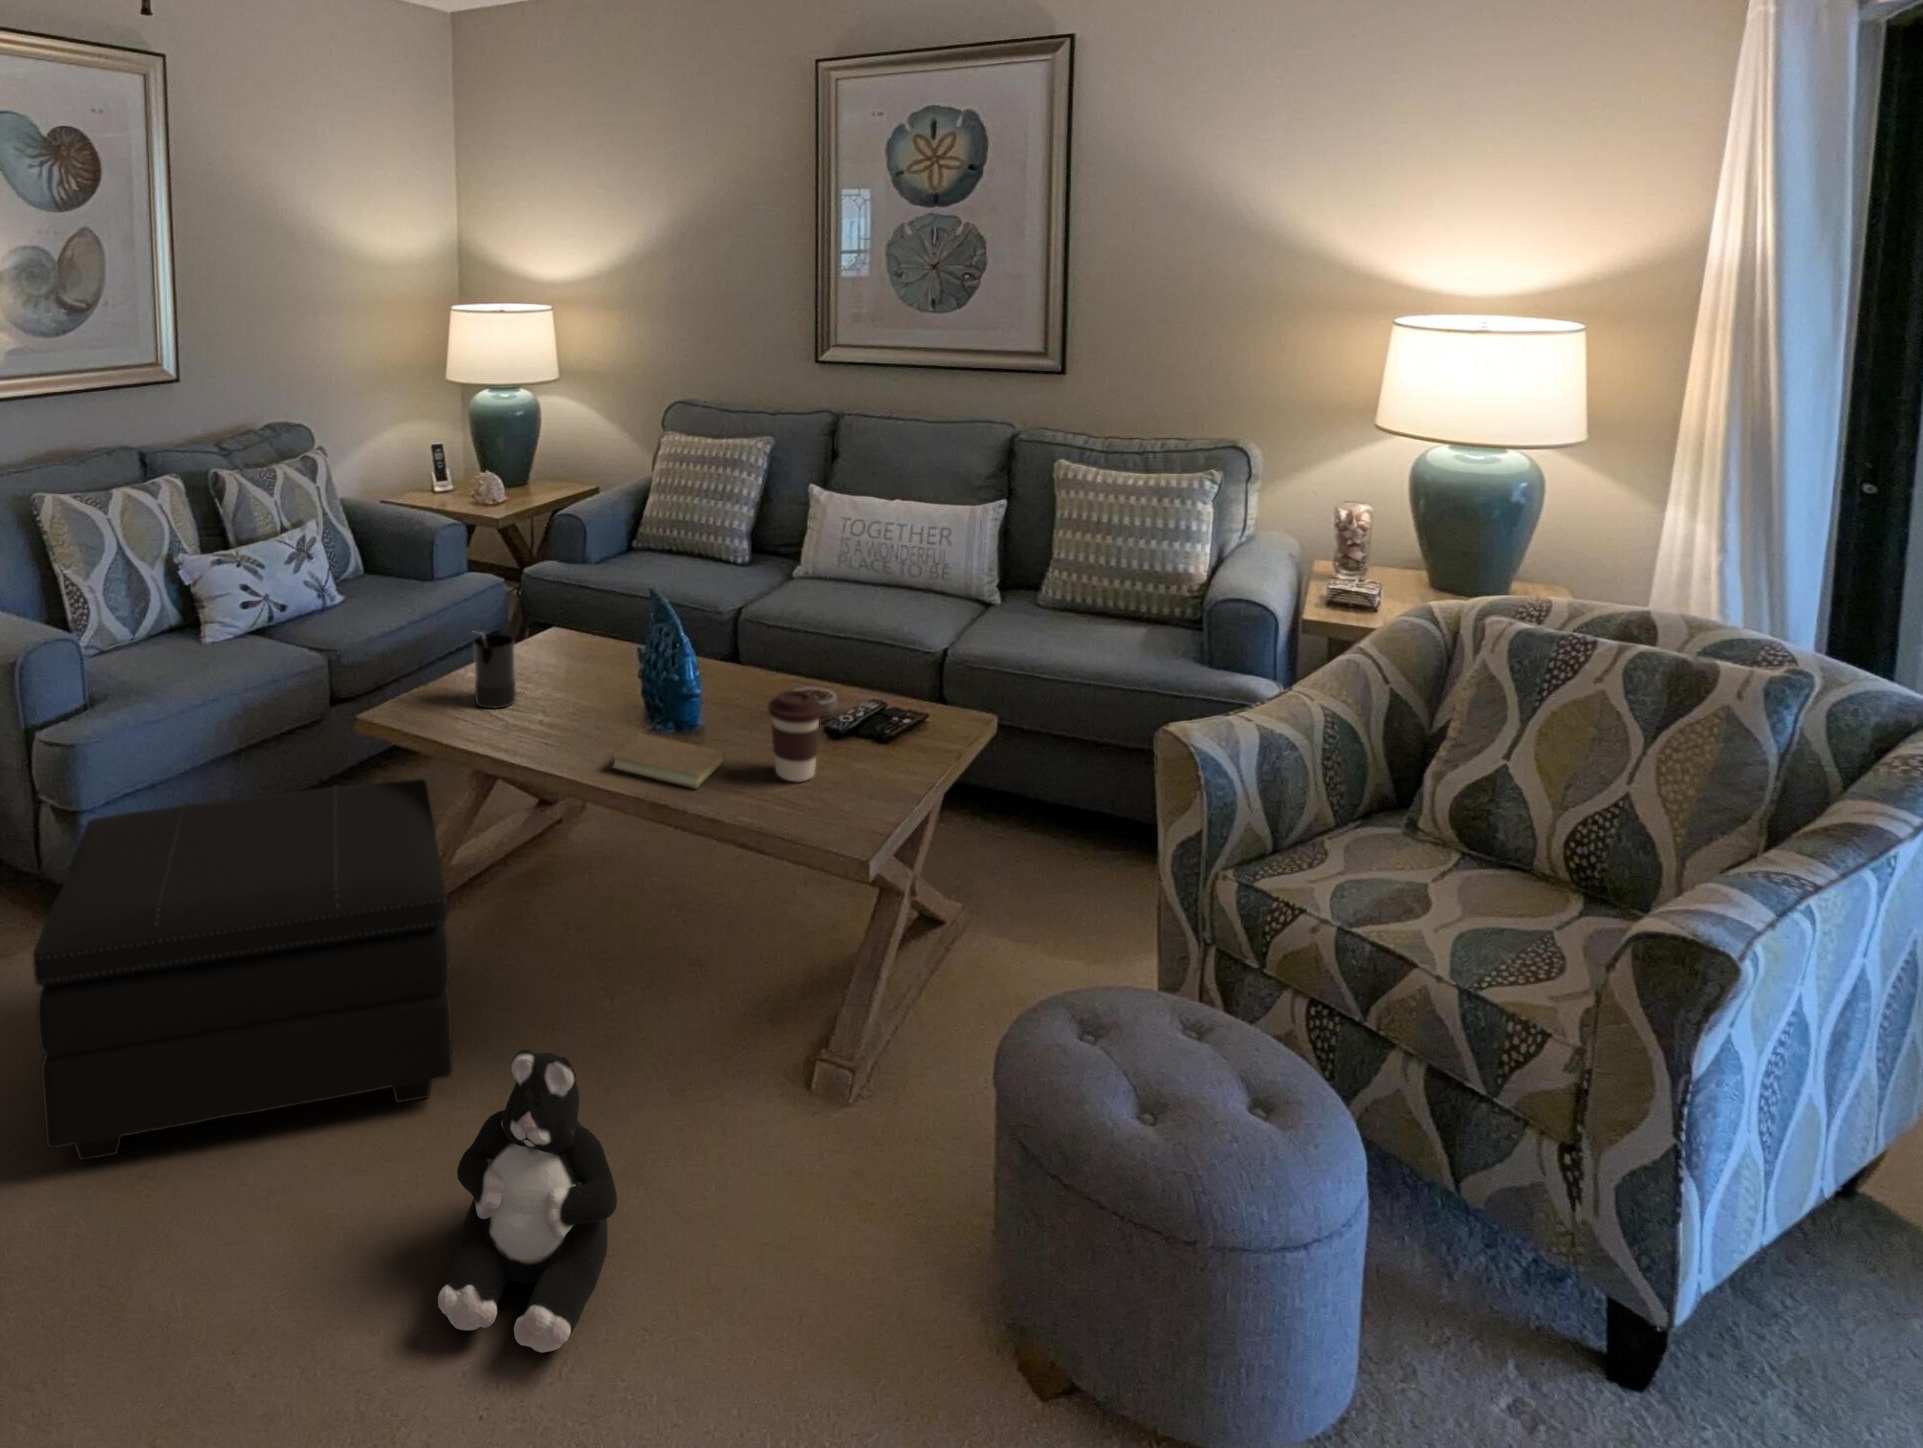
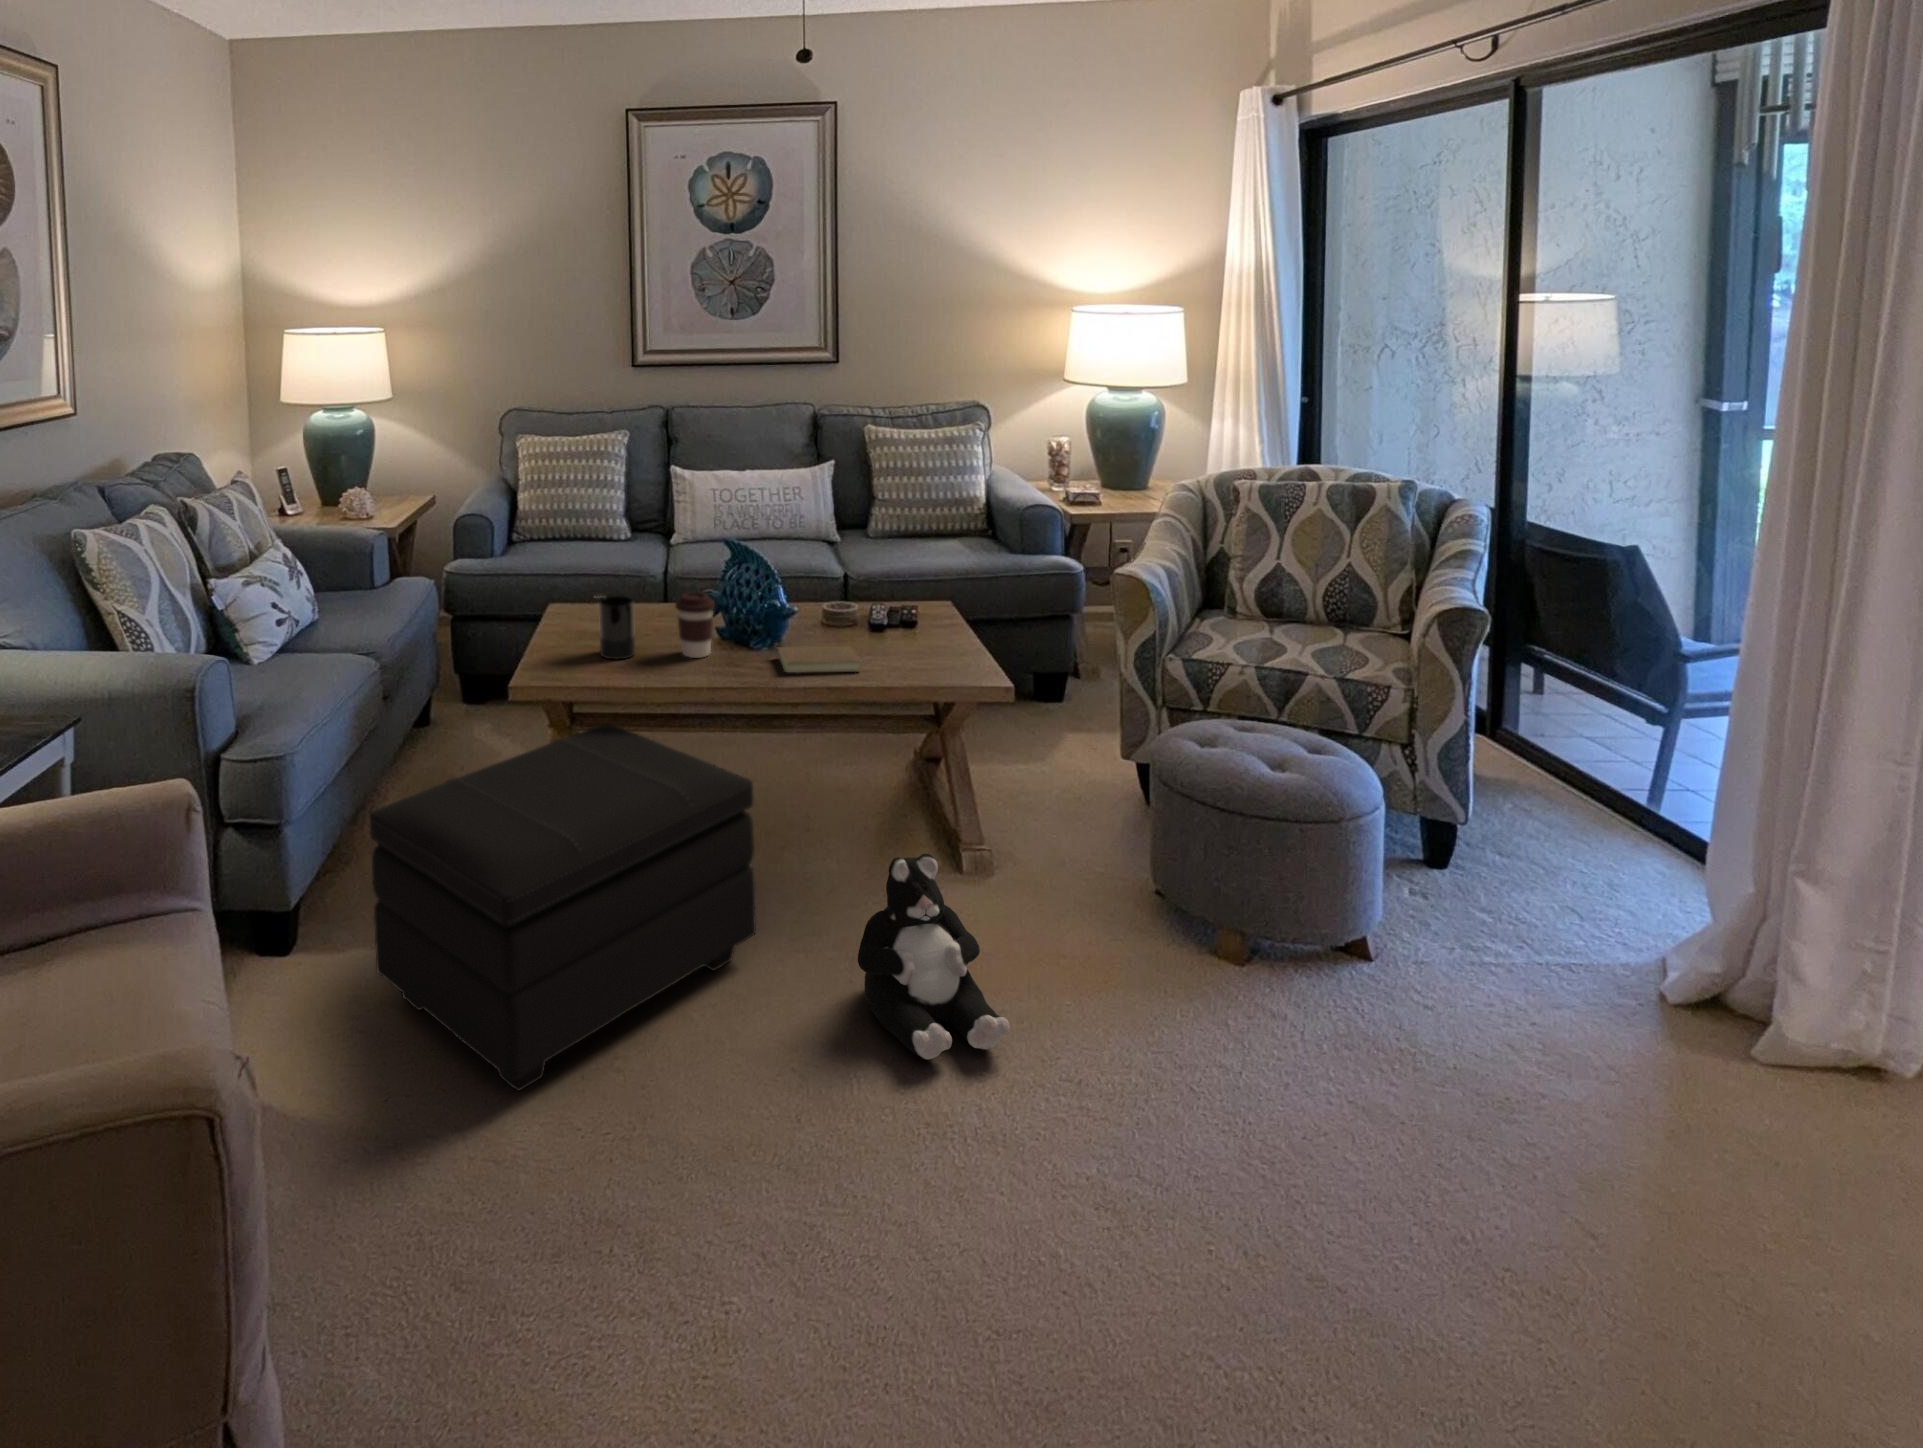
coffee cup: present [768,690,822,781] -> present [675,592,715,658]

